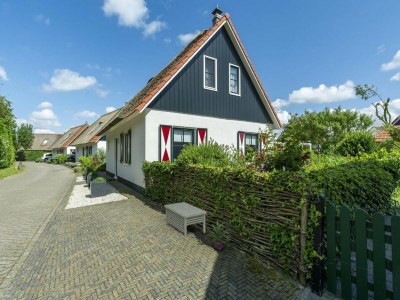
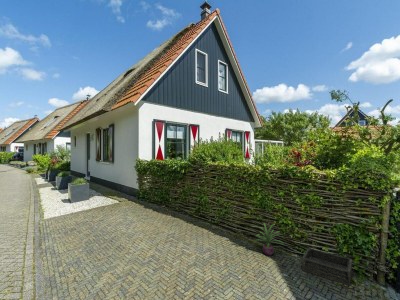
storage bench: present [164,202,207,237] -> none [184,203,239,243]
basket: none [236,246,281,279] -> present [302,248,352,285]

